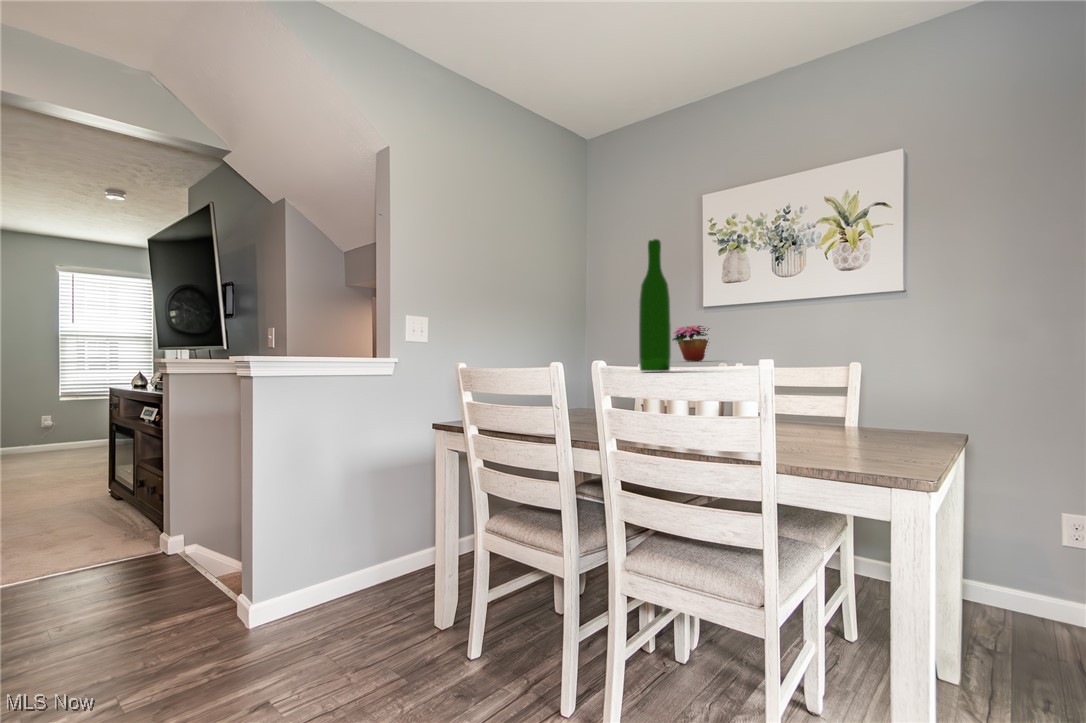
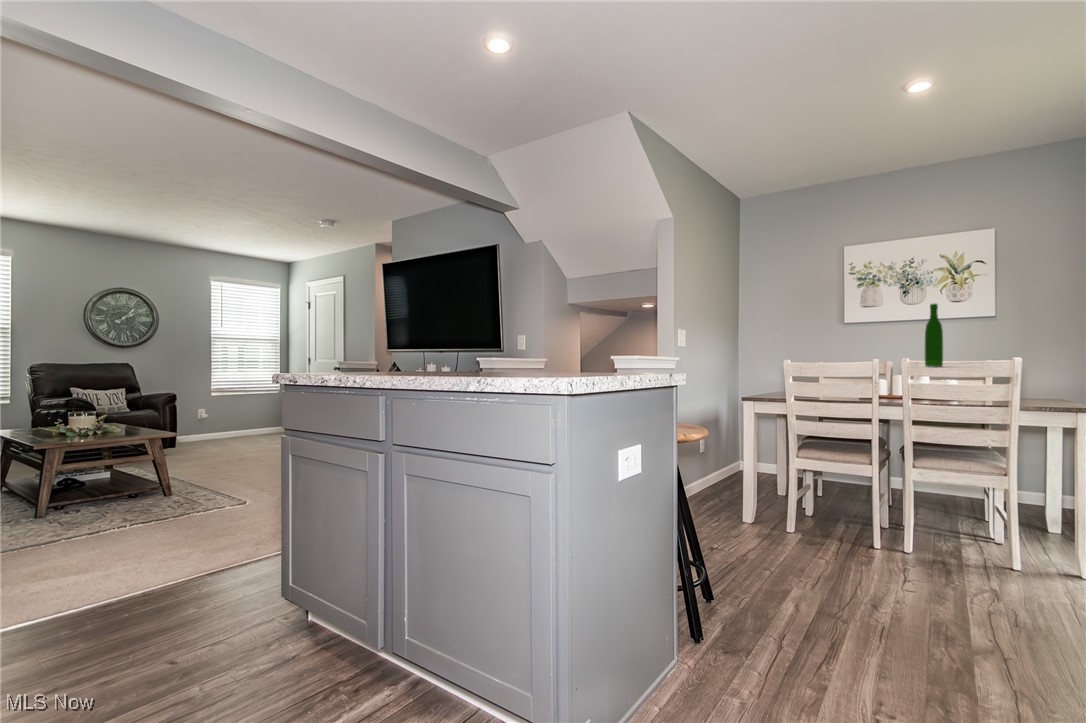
flower arrangement: present [673,326,709,361] -> none [814,336,858,361]

